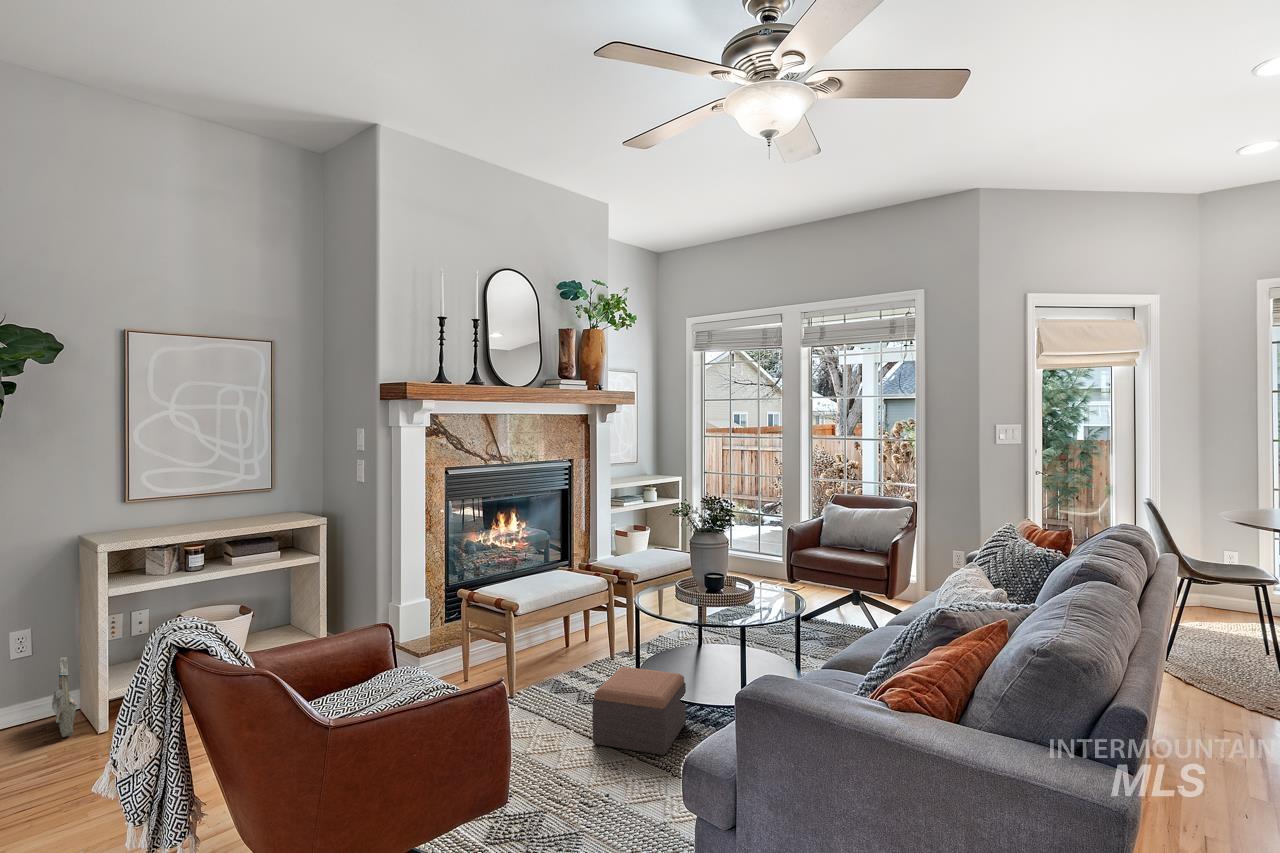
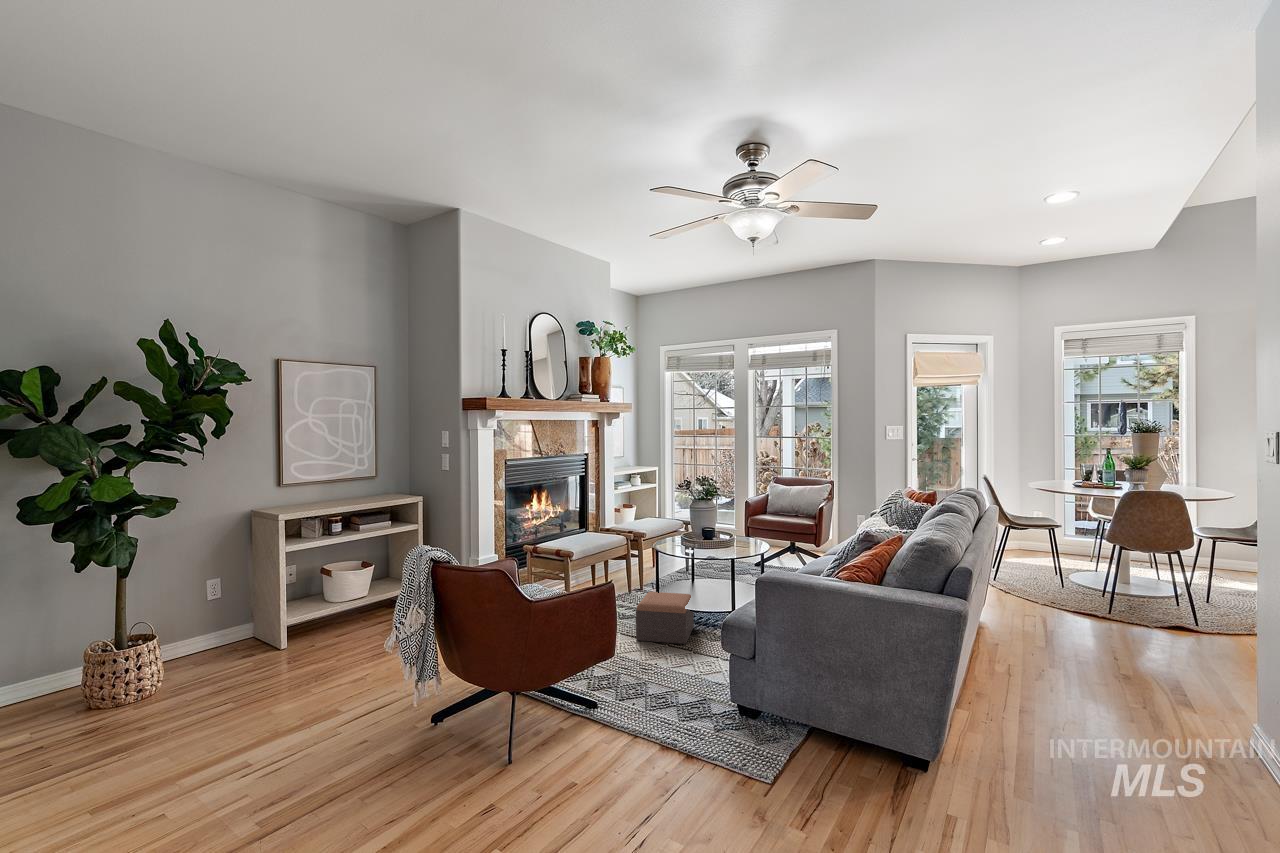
bag: present [52,657,77,737] -> none [239,597,264,653]

